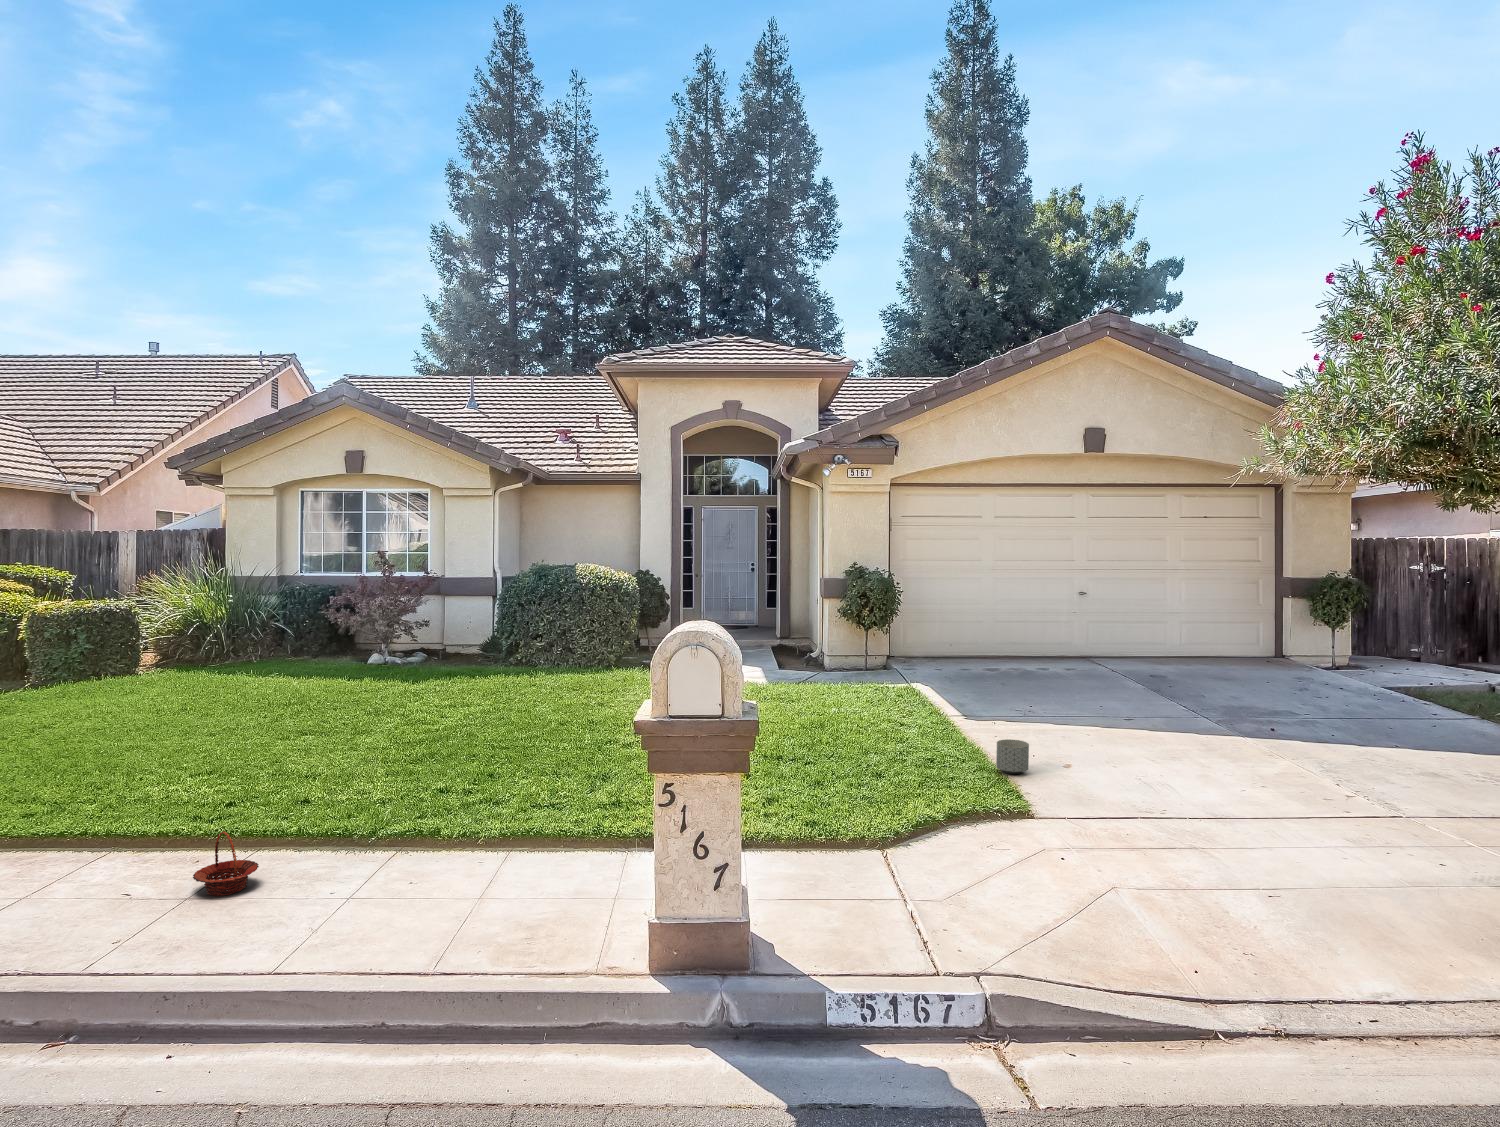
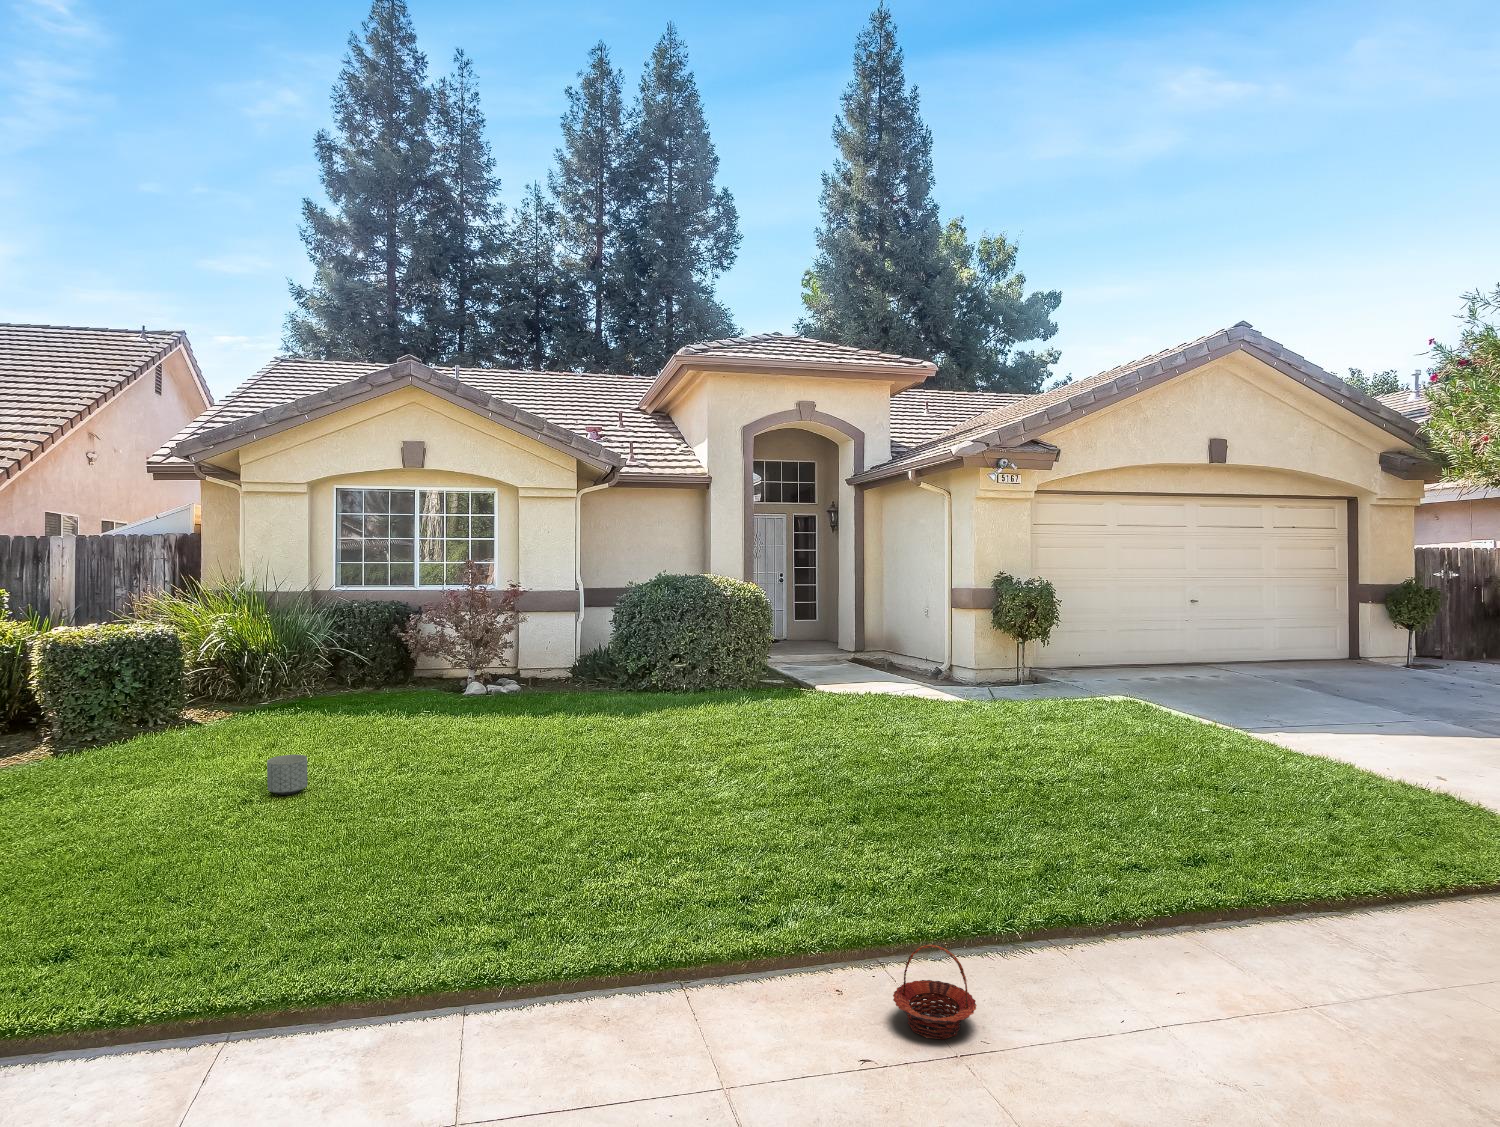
planter: present [996,739,1029,774] -> present [267,755,307,795]

